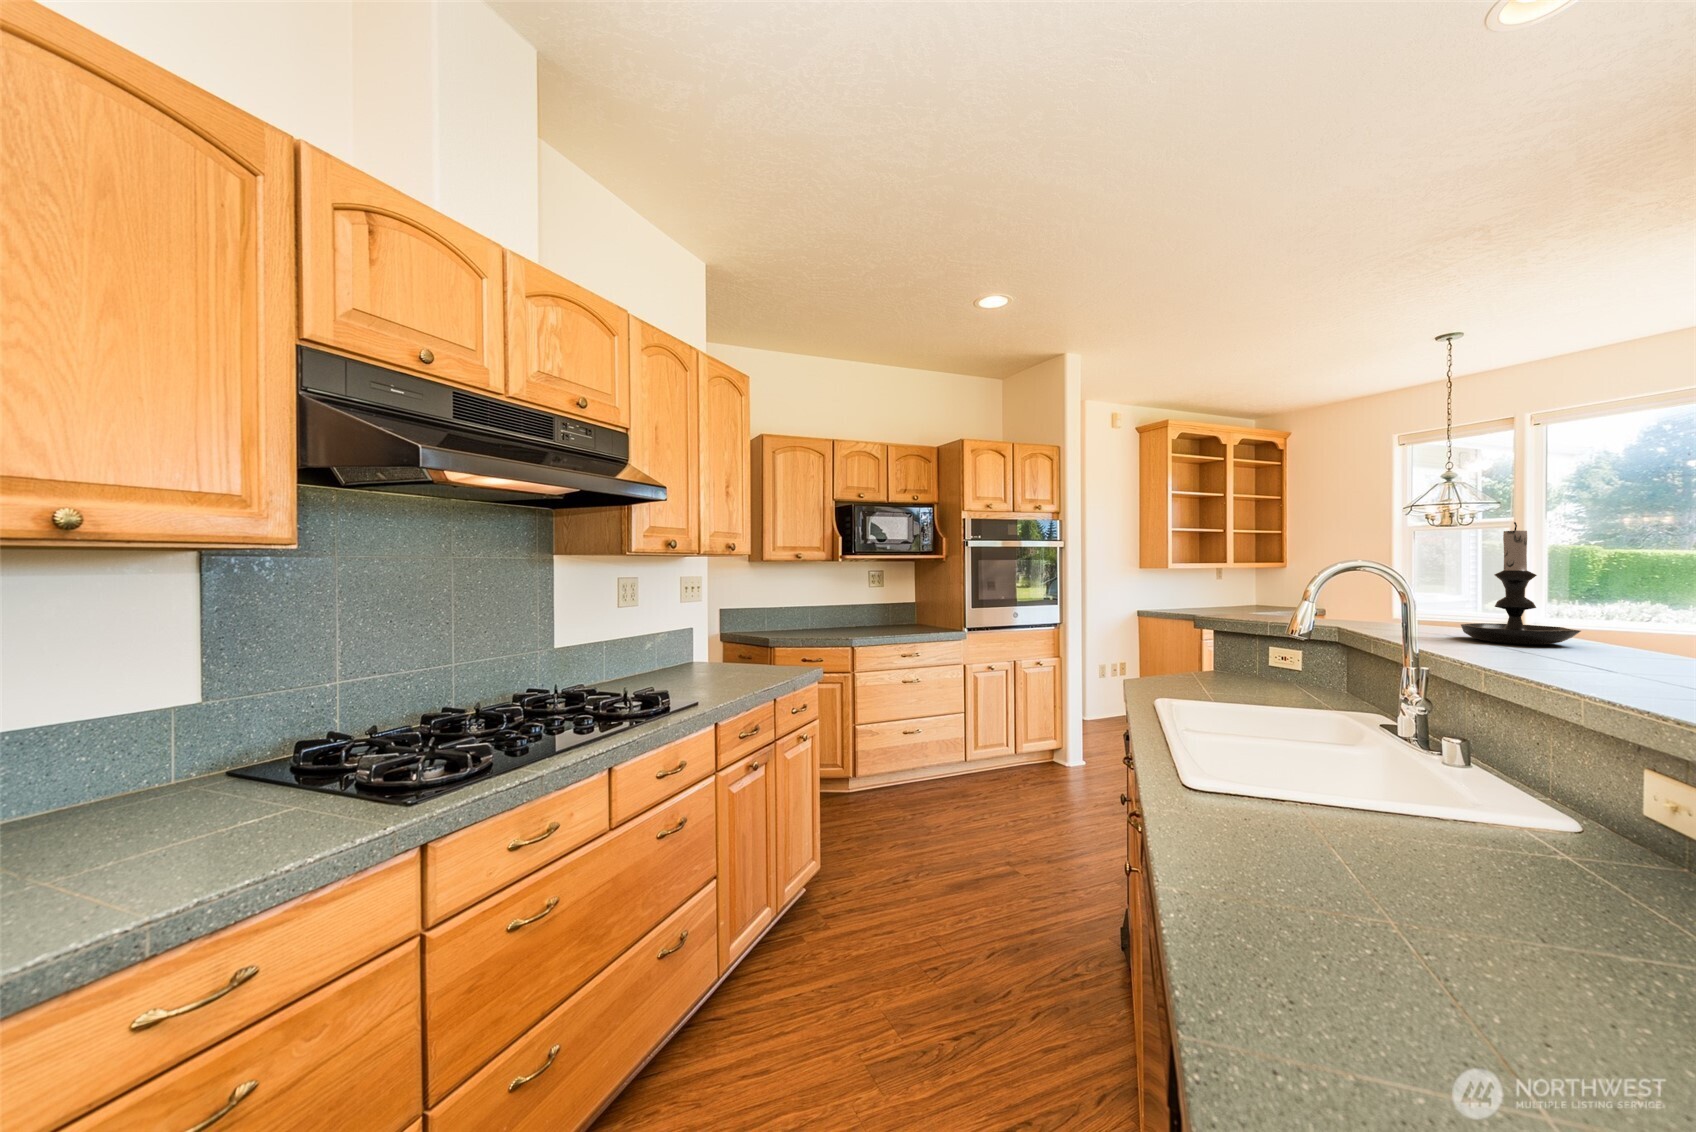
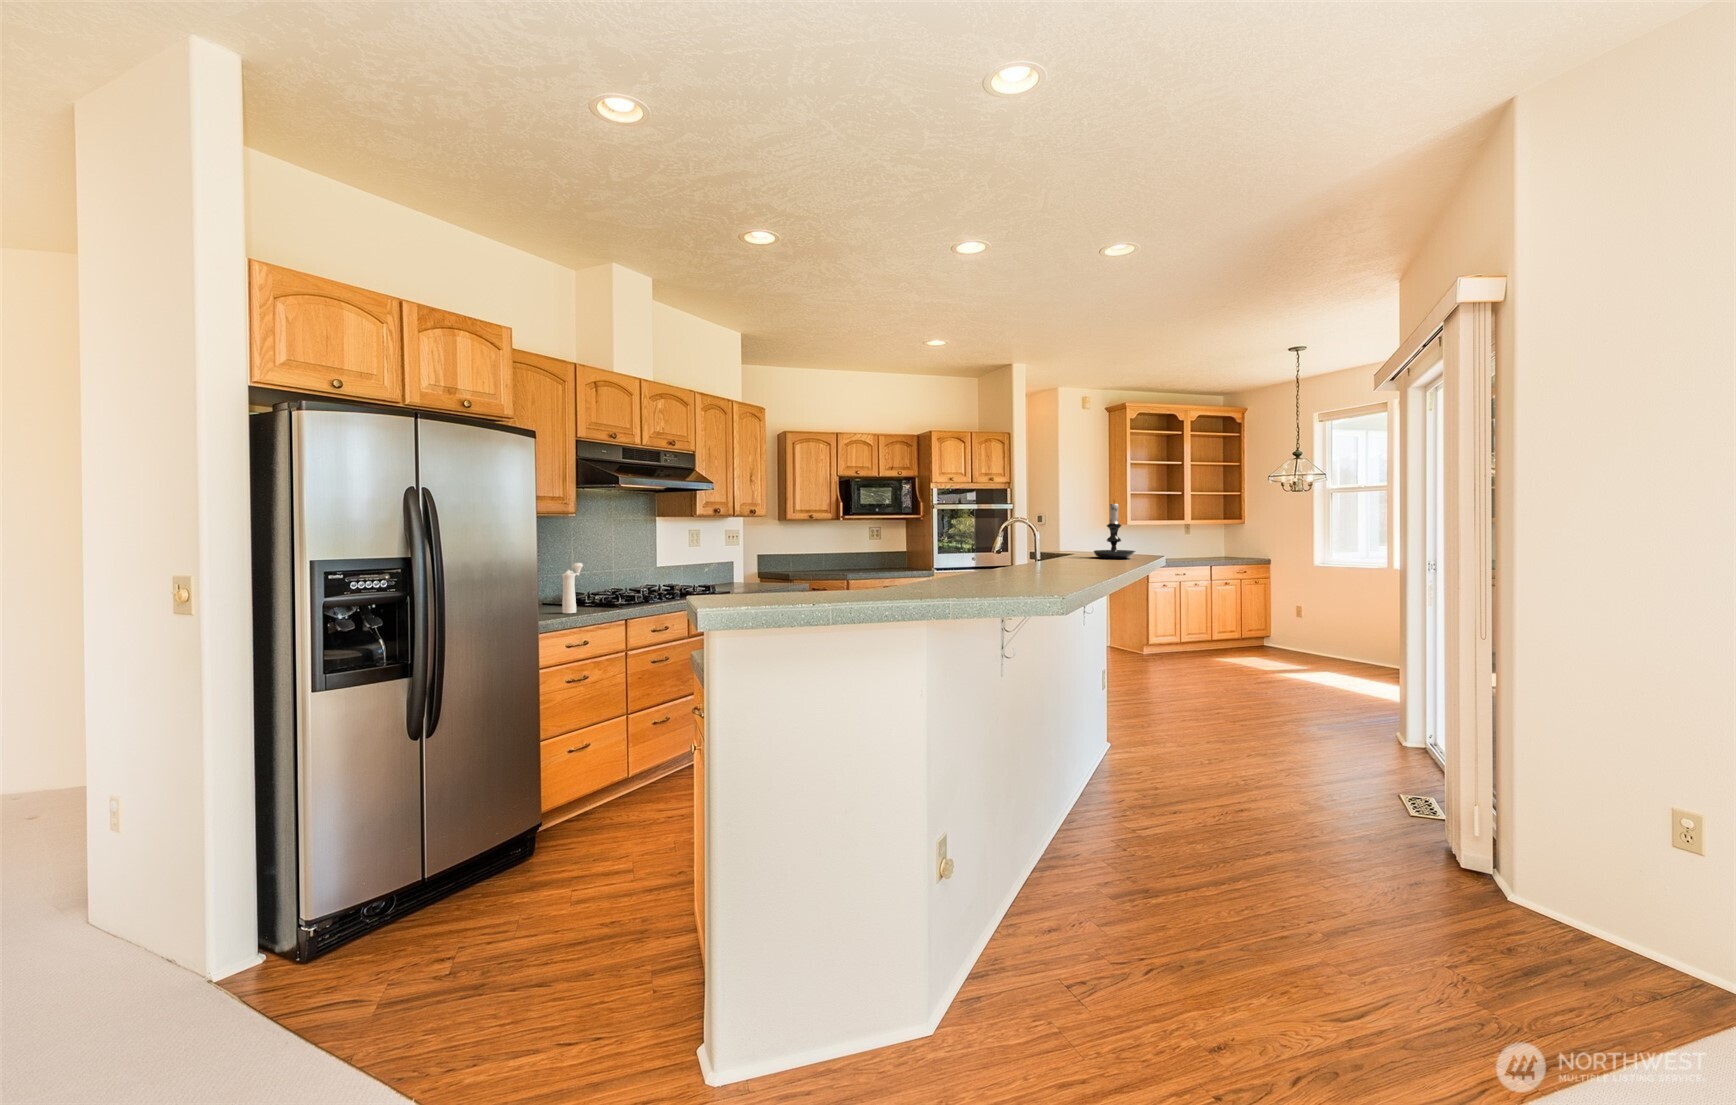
pepper mill: none [170,687,284,871] -> present [562,563,583,613]

